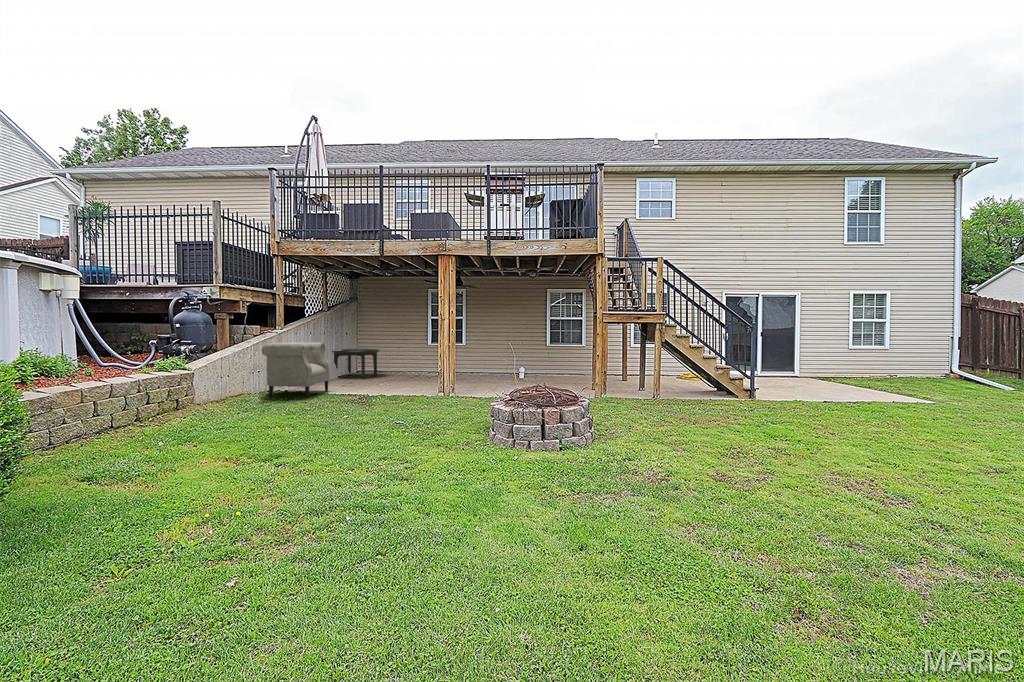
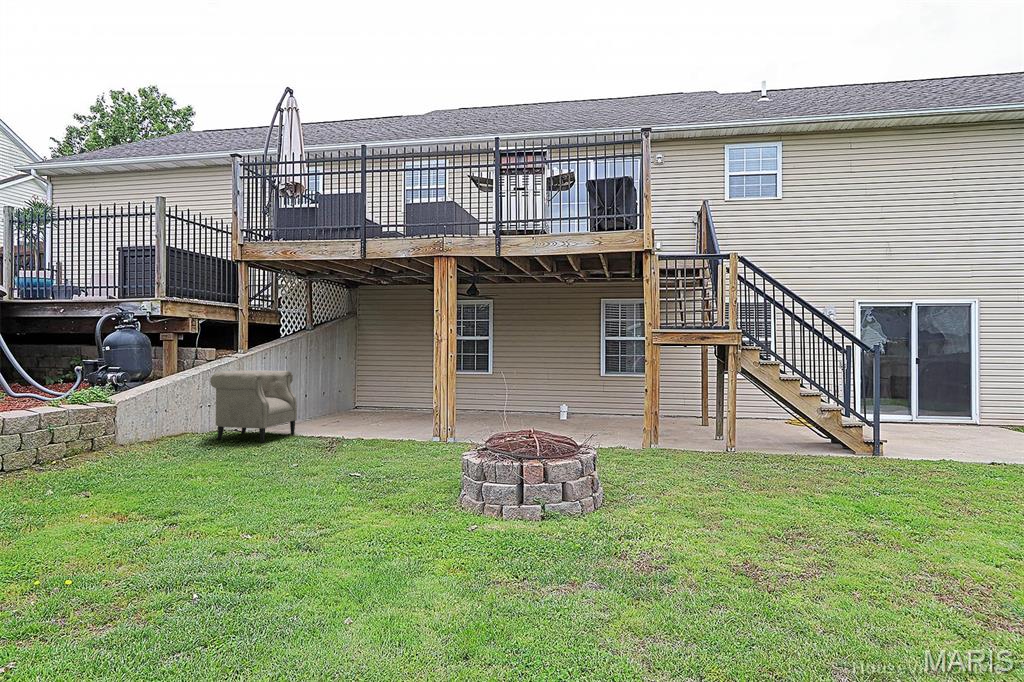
round table: present [332,349,380,379] -> none [312,378,375,418]

